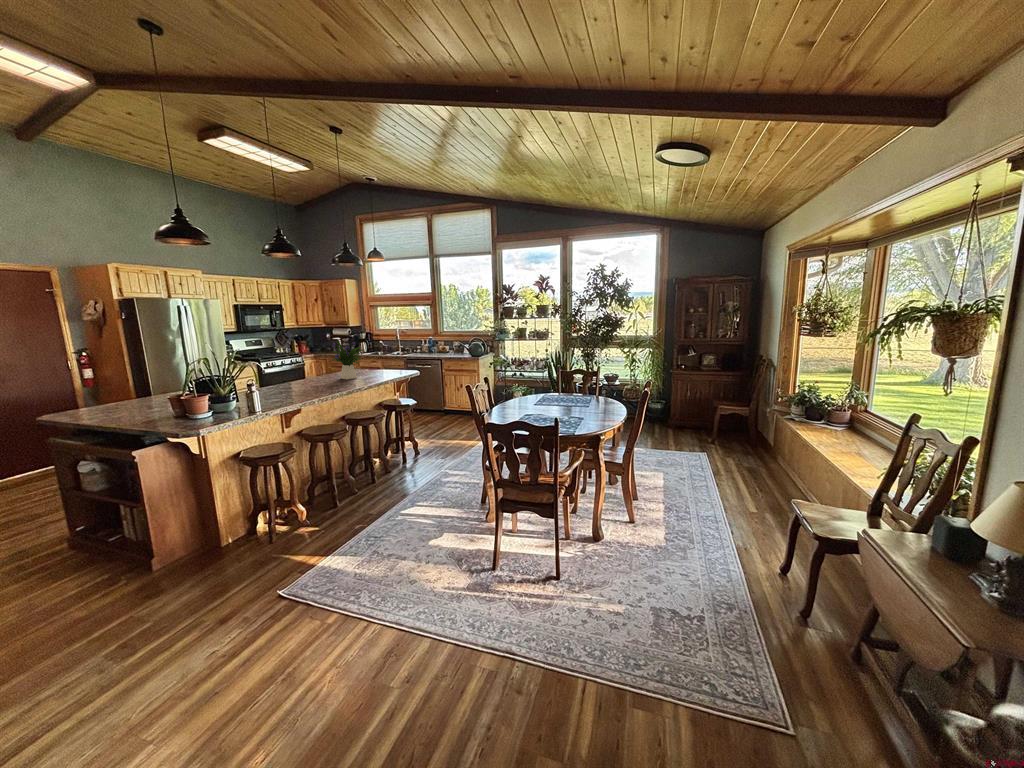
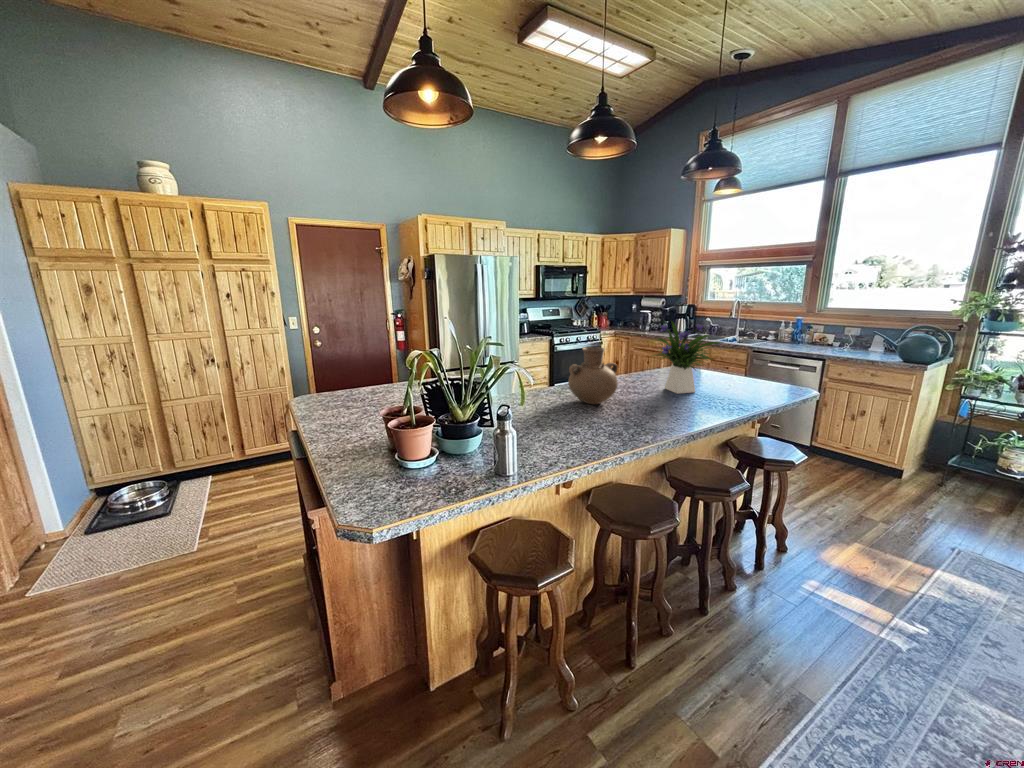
vase: none [280,357,310,388] -> present [568,347,618,404]

